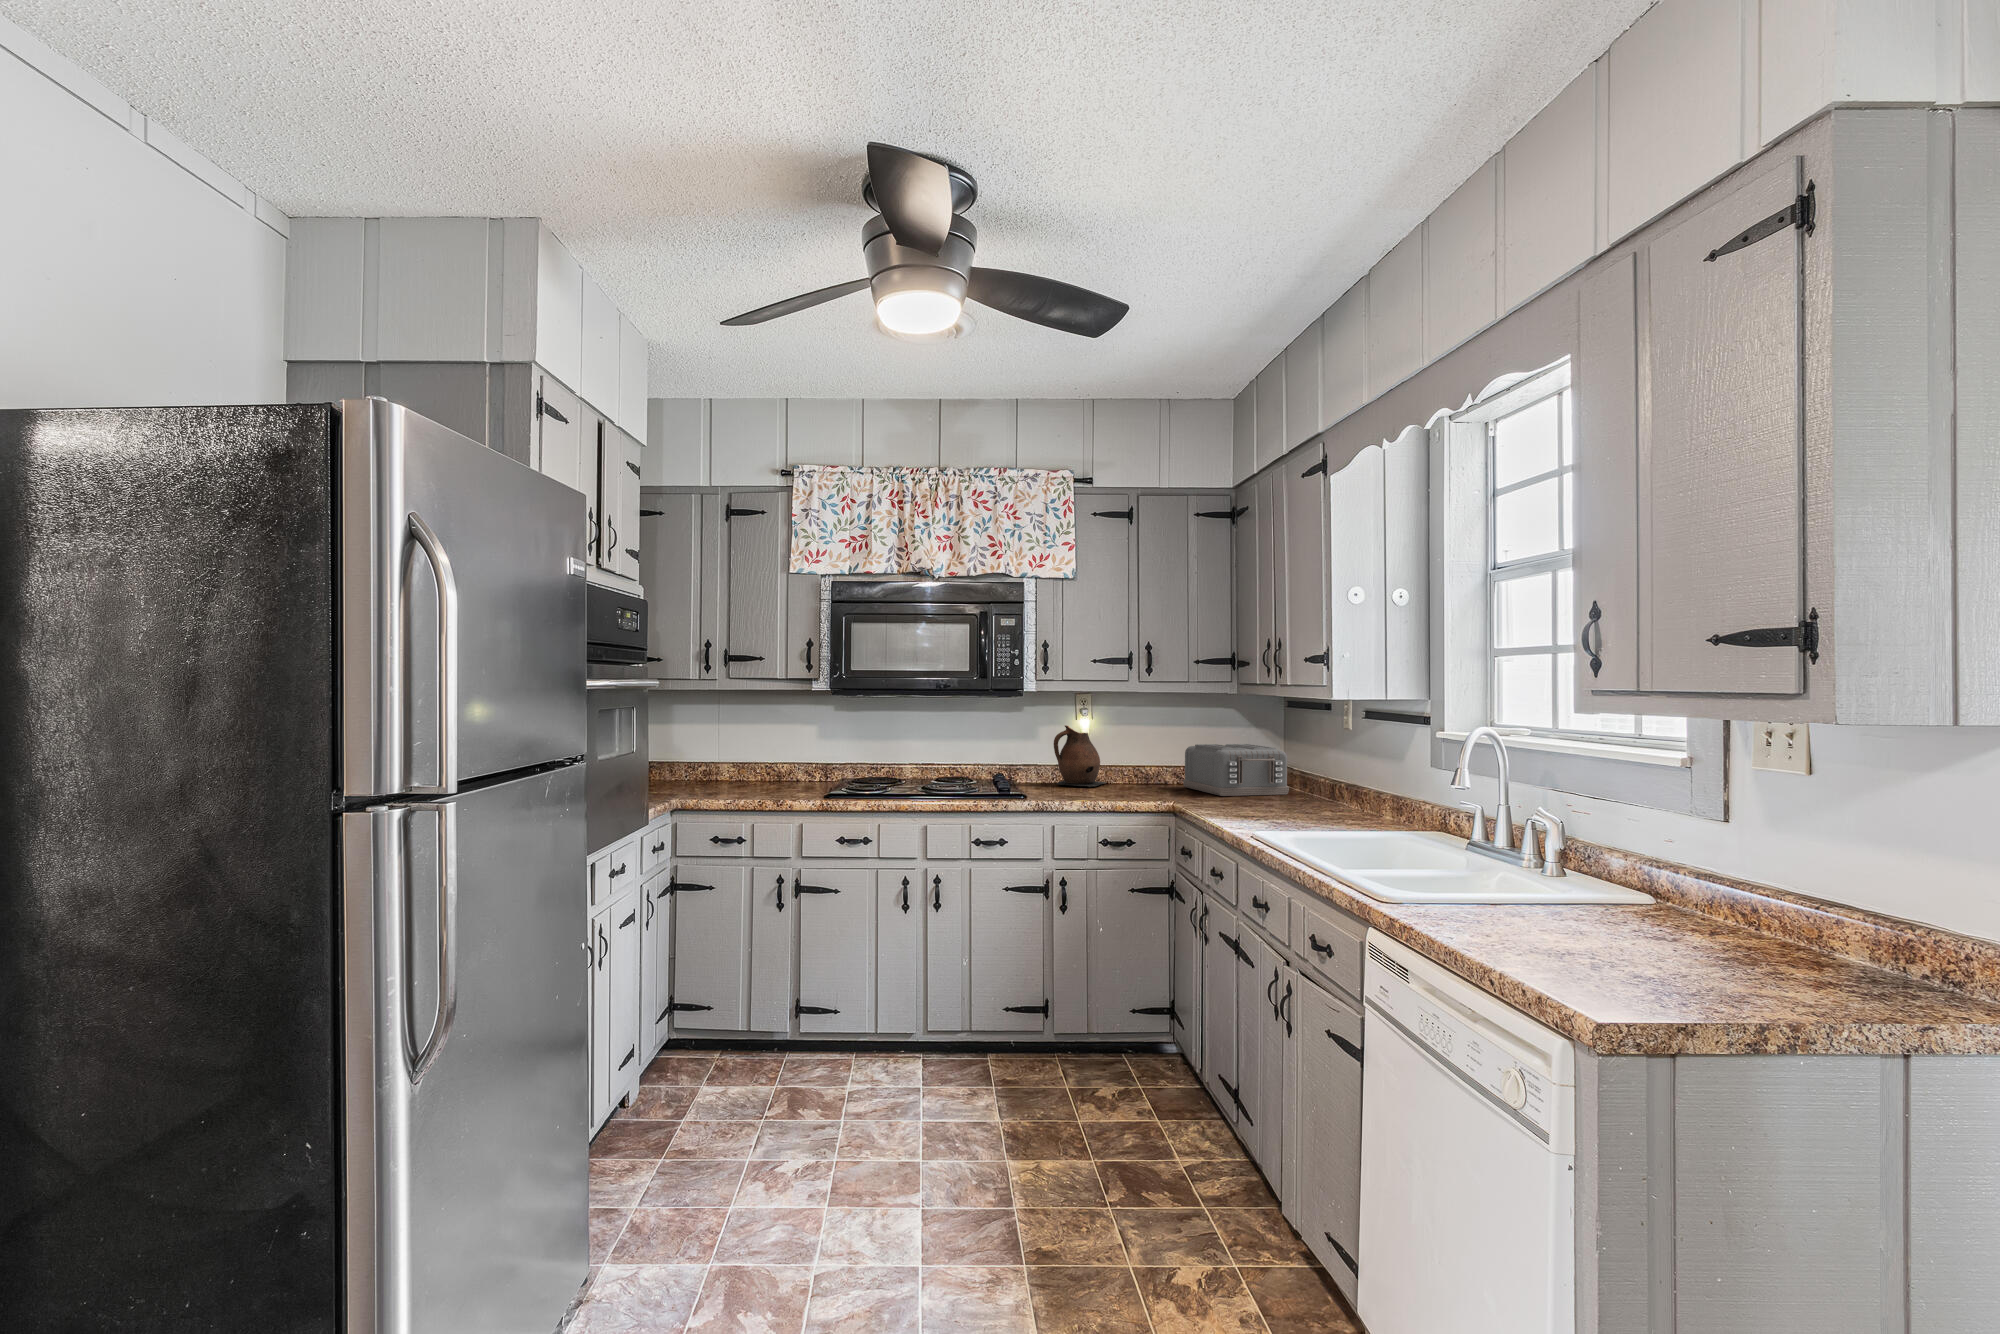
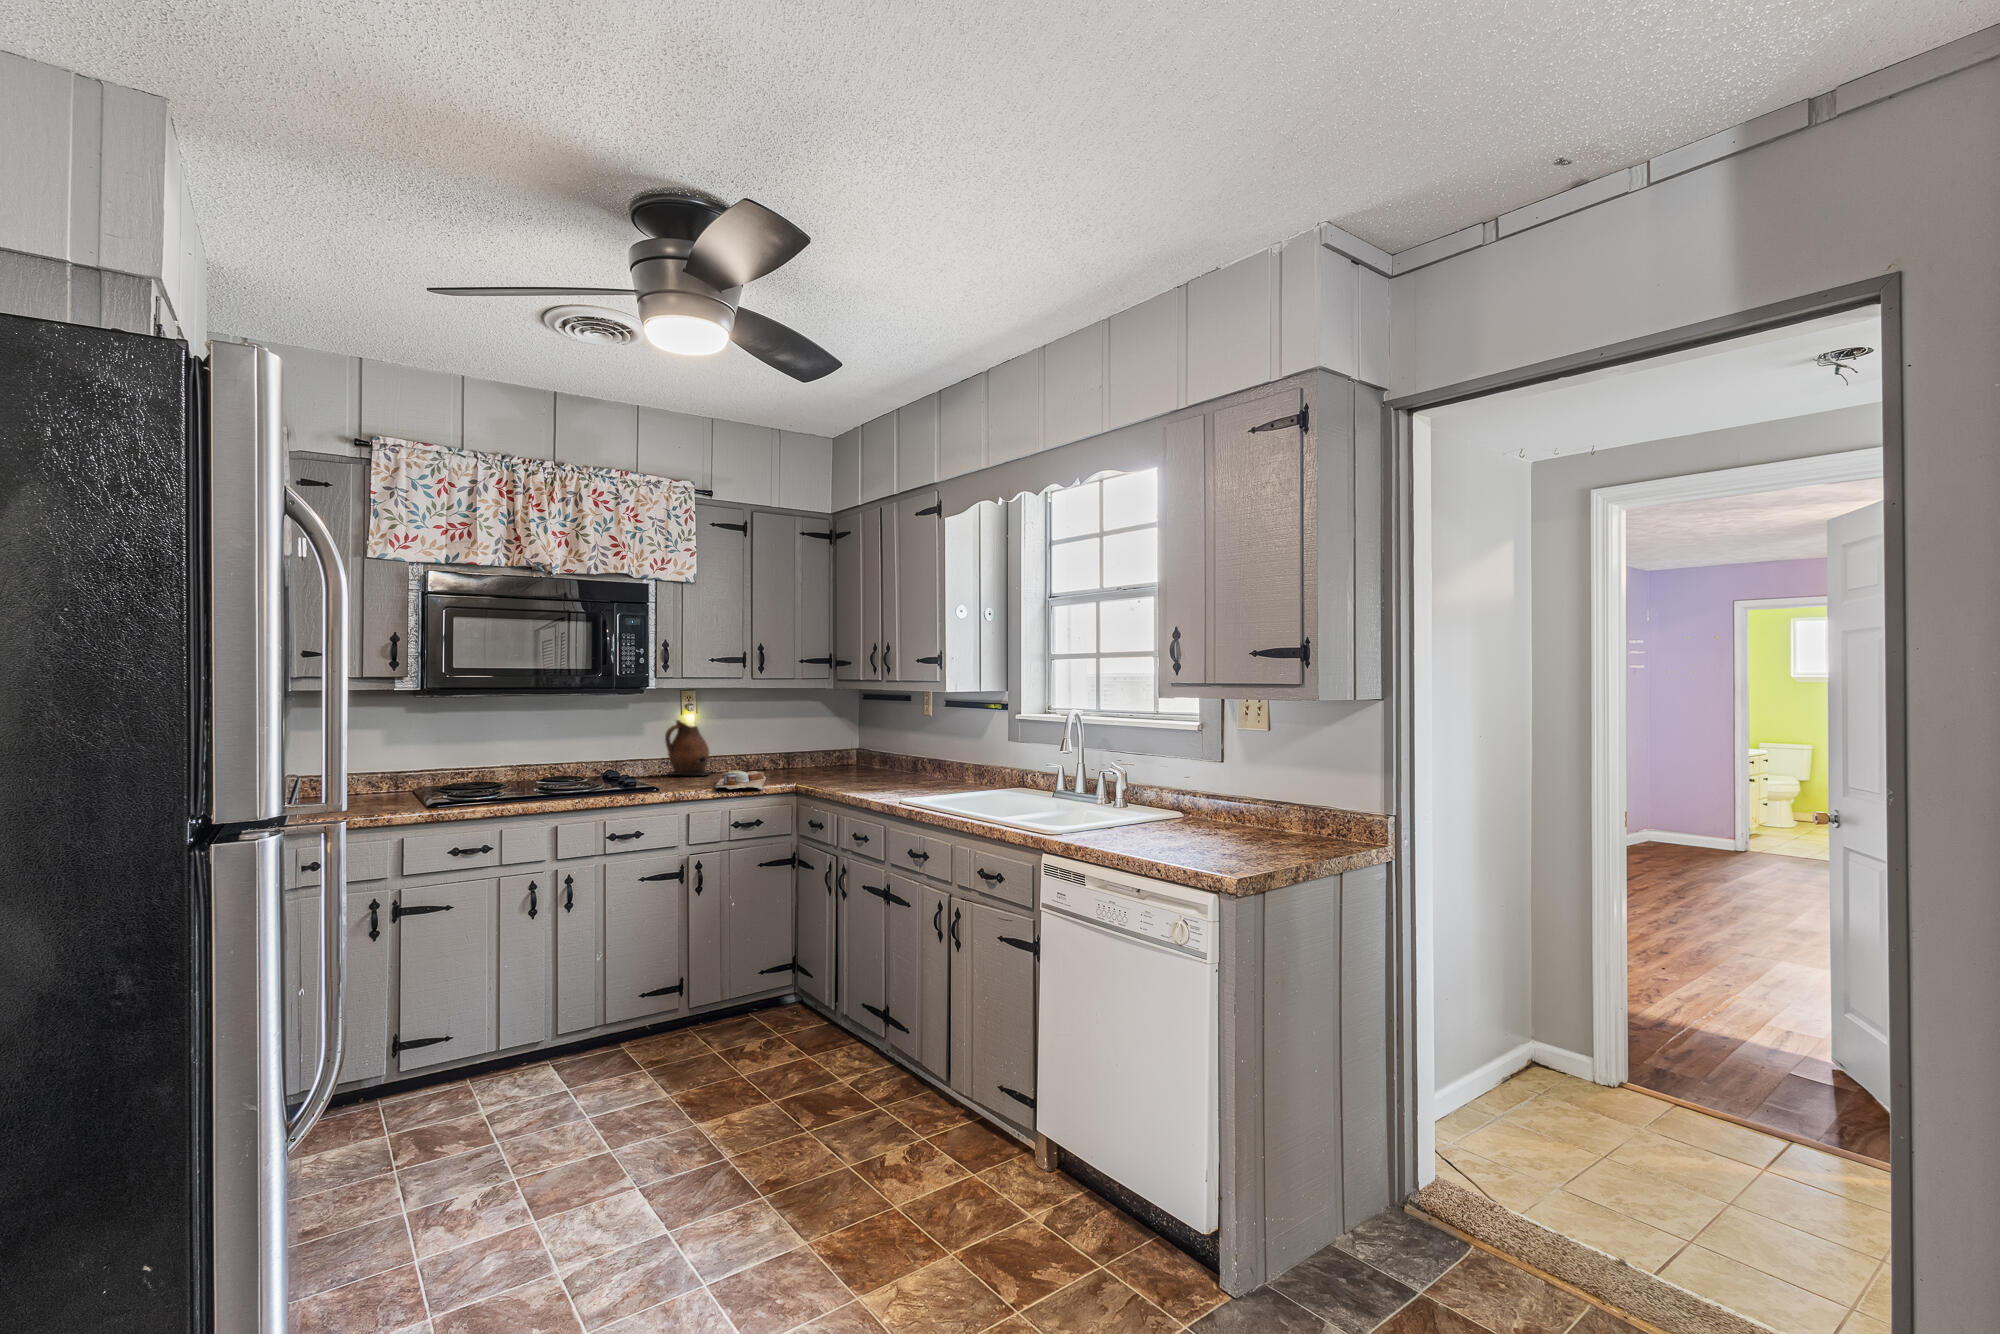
toaster: present [1183,744,1289,796] -> none [785,732,876,776]
cutting board: none [1073,783,1147,808] -> present [714,771,766,791]

